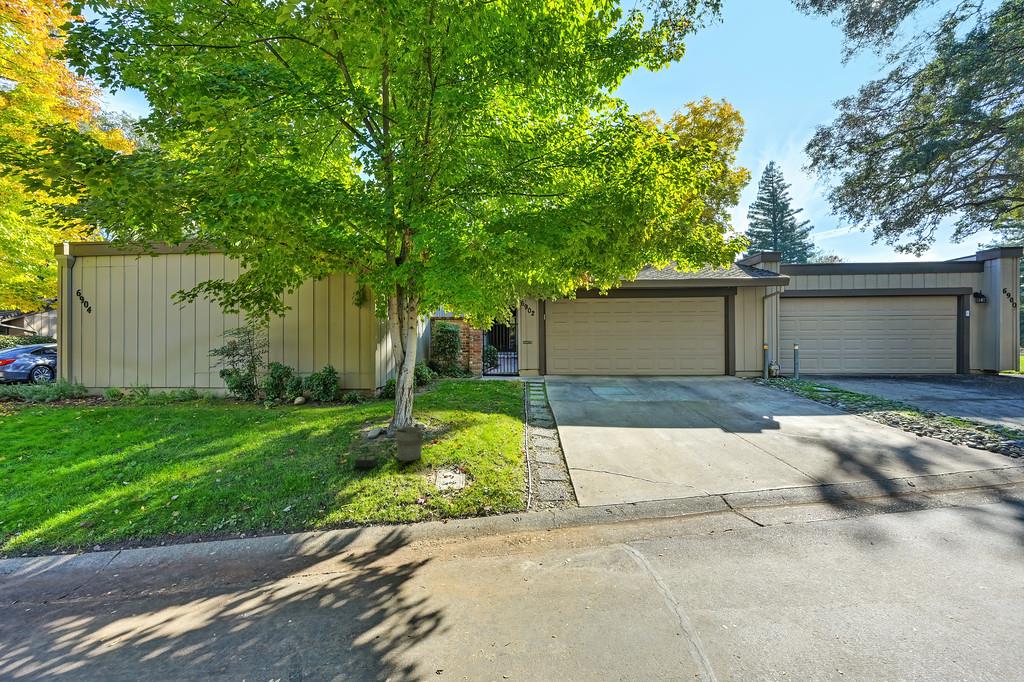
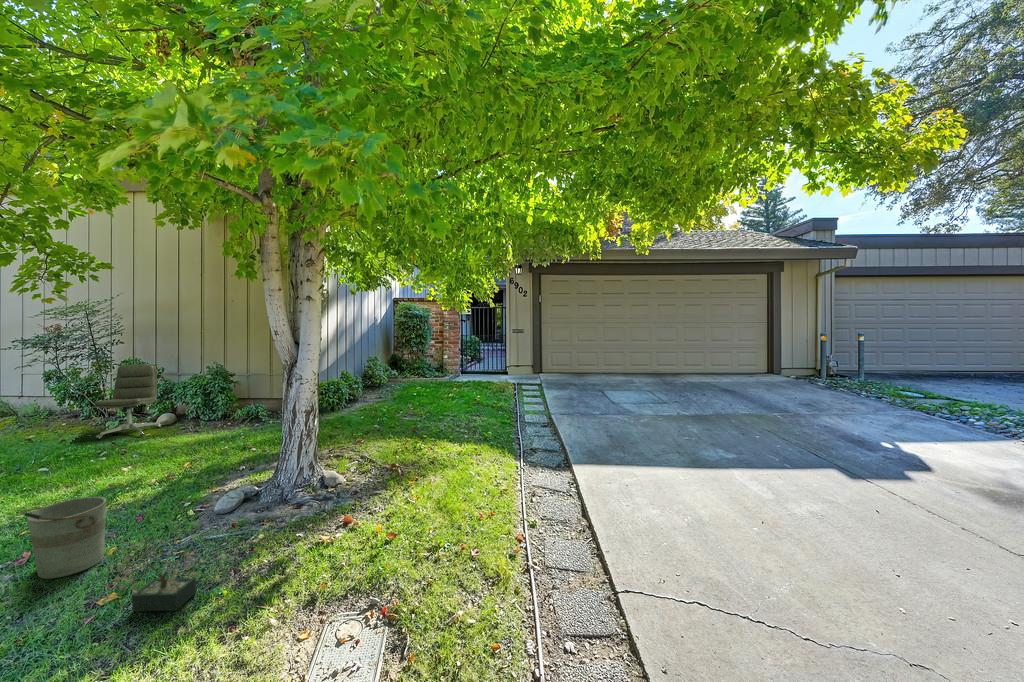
chair: none [263,365,296,411] -> present [94,364,161,439]
bucket: present [394,427,423,461] -> present [22,497,106,579]

